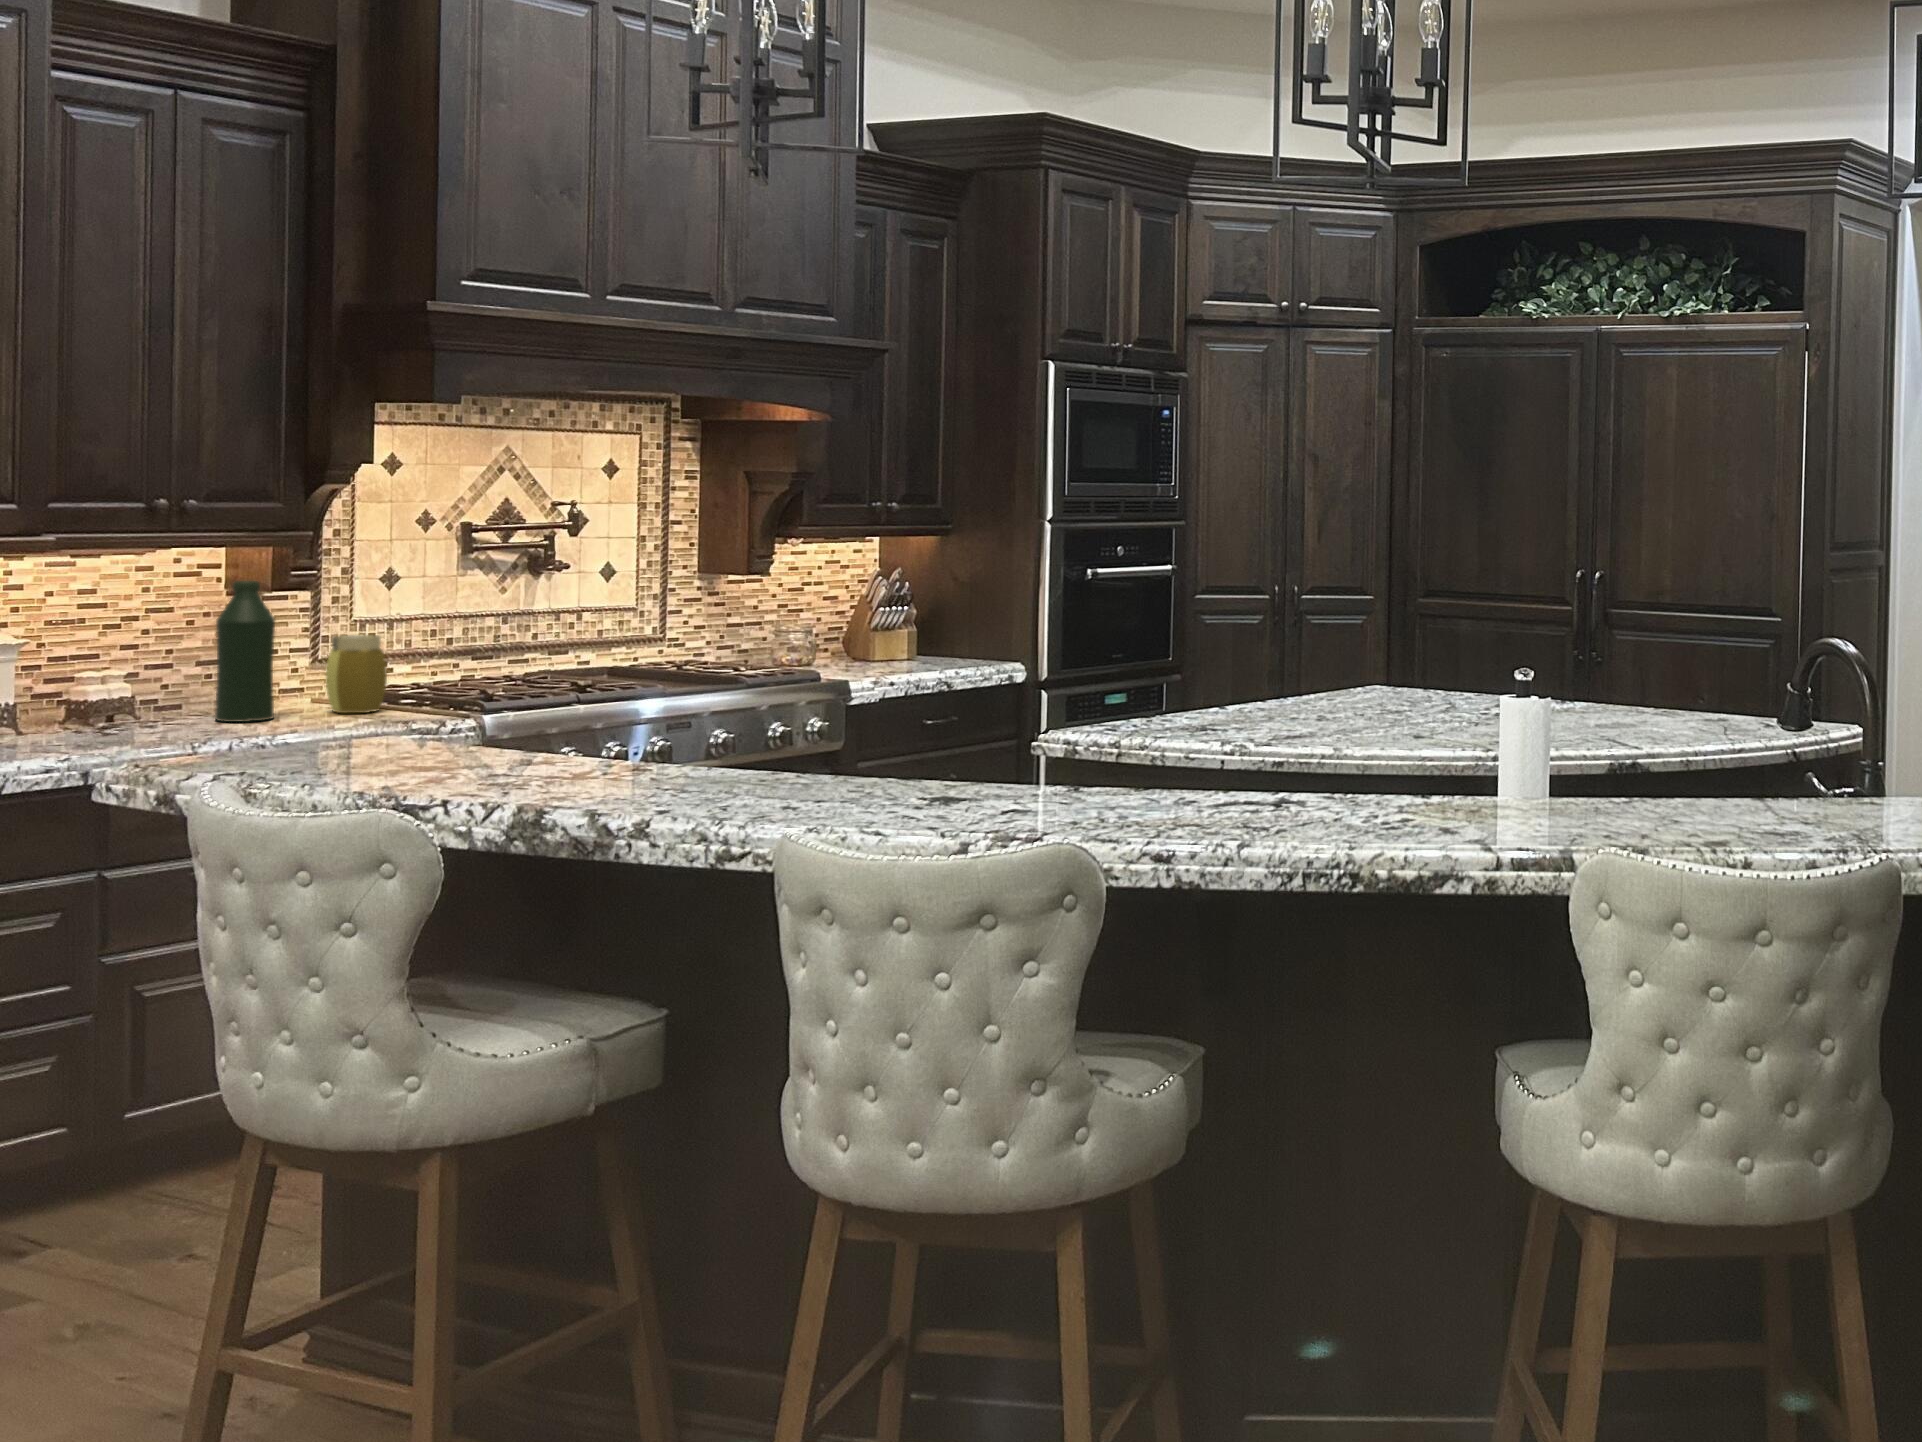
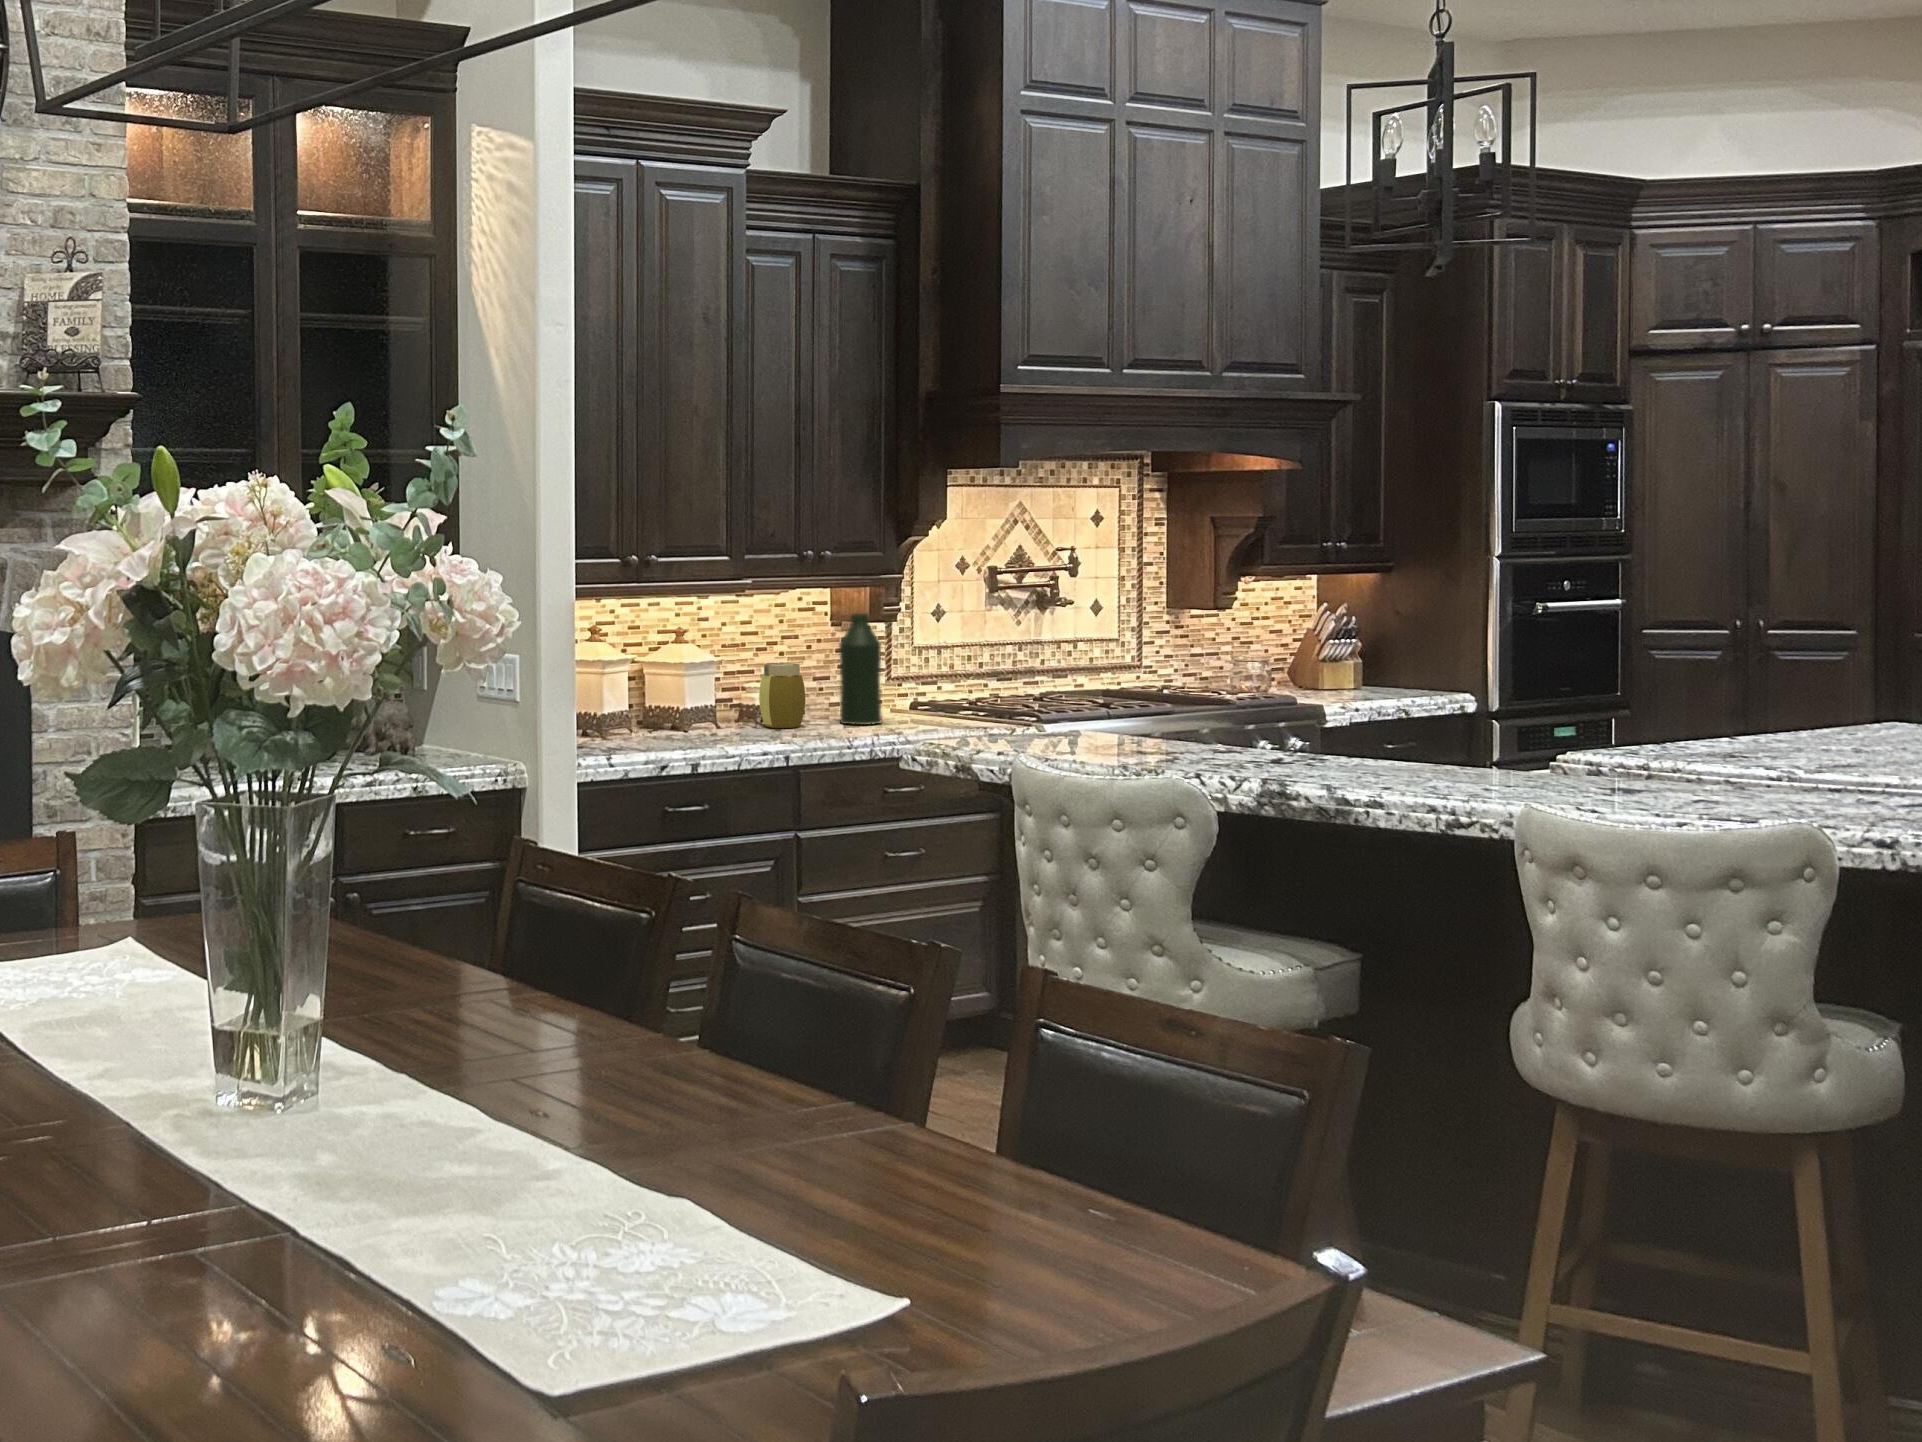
jar: present [326,635,387,713] -> present [759,663,805,728]

